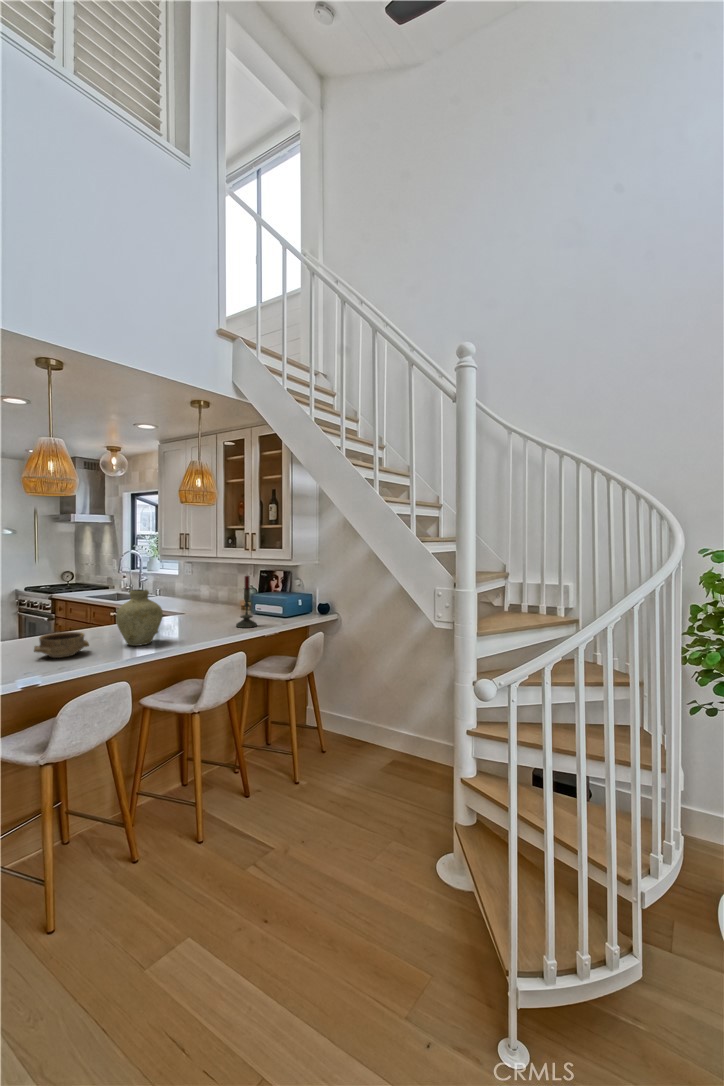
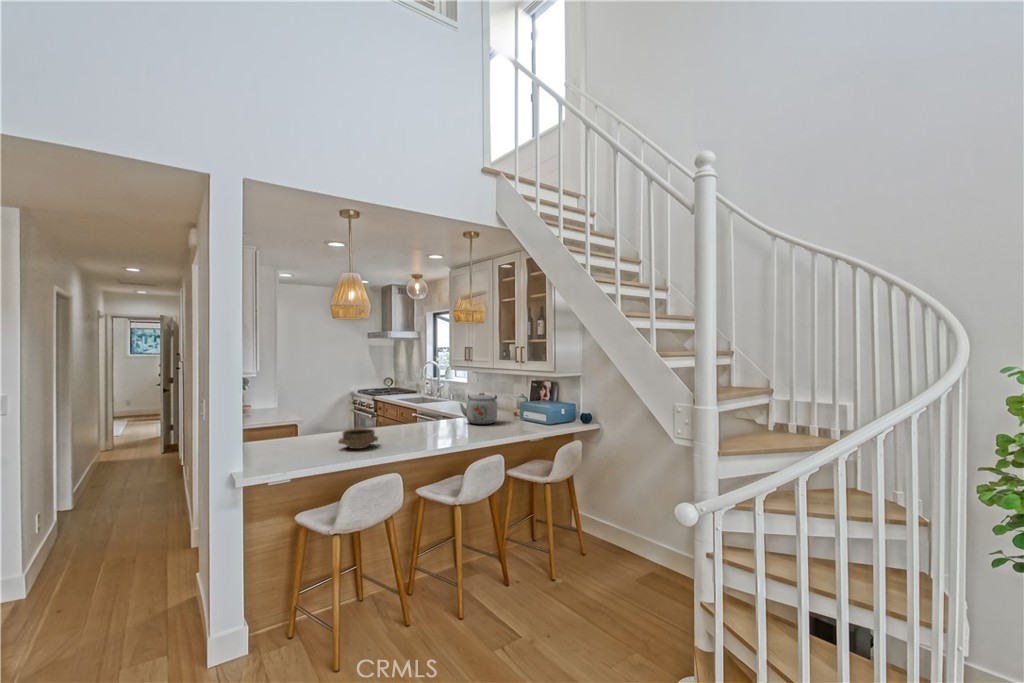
candle: present [236,576,257,628] -> none [502,384,520,432]
kettle: none [181,585,226,621] -> present [460,393,497,424]
vase: present [116,589,163,646] -> none [400,395,436,443]

